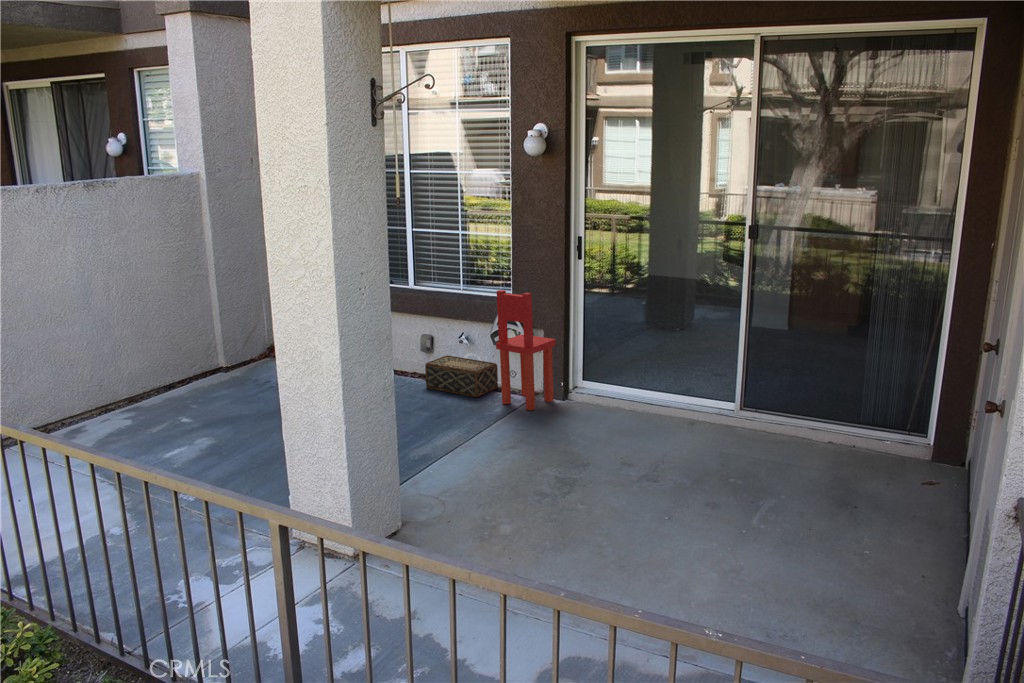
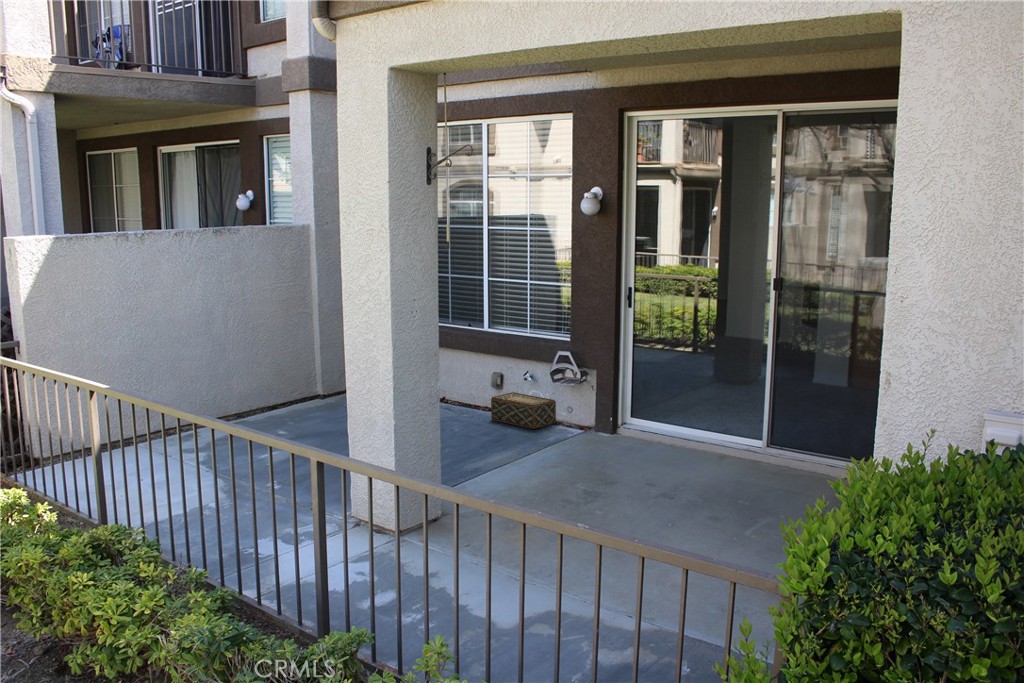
chair: present [496,290,556,410] -> none [551,331,606,441]

